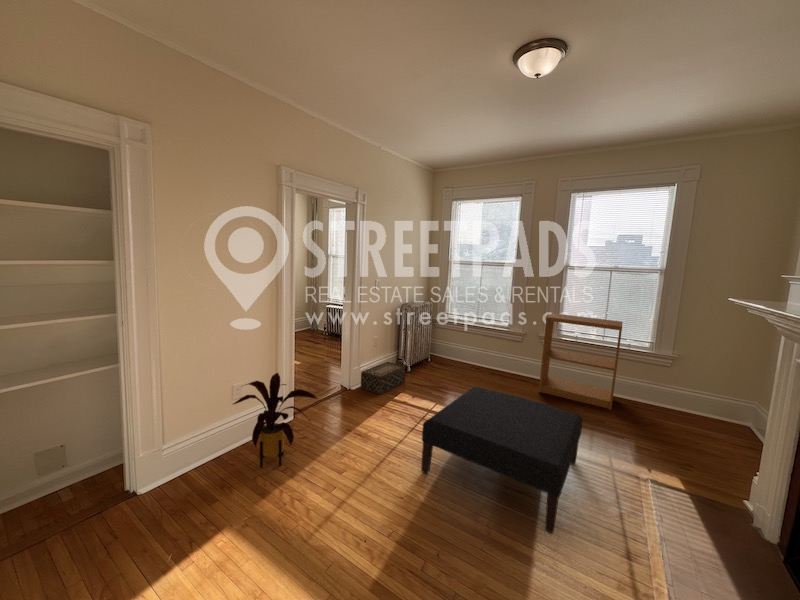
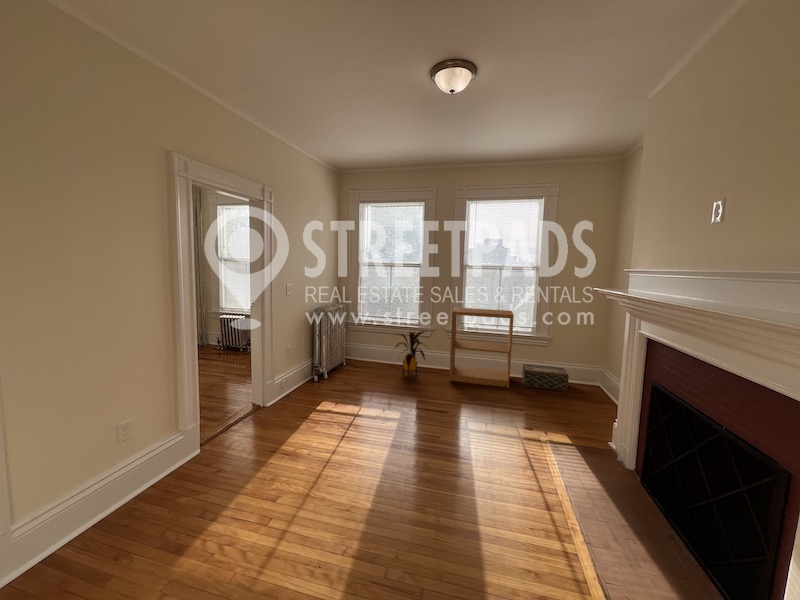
woven basket: present [361,362,405,394] -> present [522,364,569,391]
house plant: present [233,373,317,467] -> present [395,331,426,376]
ottoman: present [421,387,582,533] -> none [360,384,496,506]

